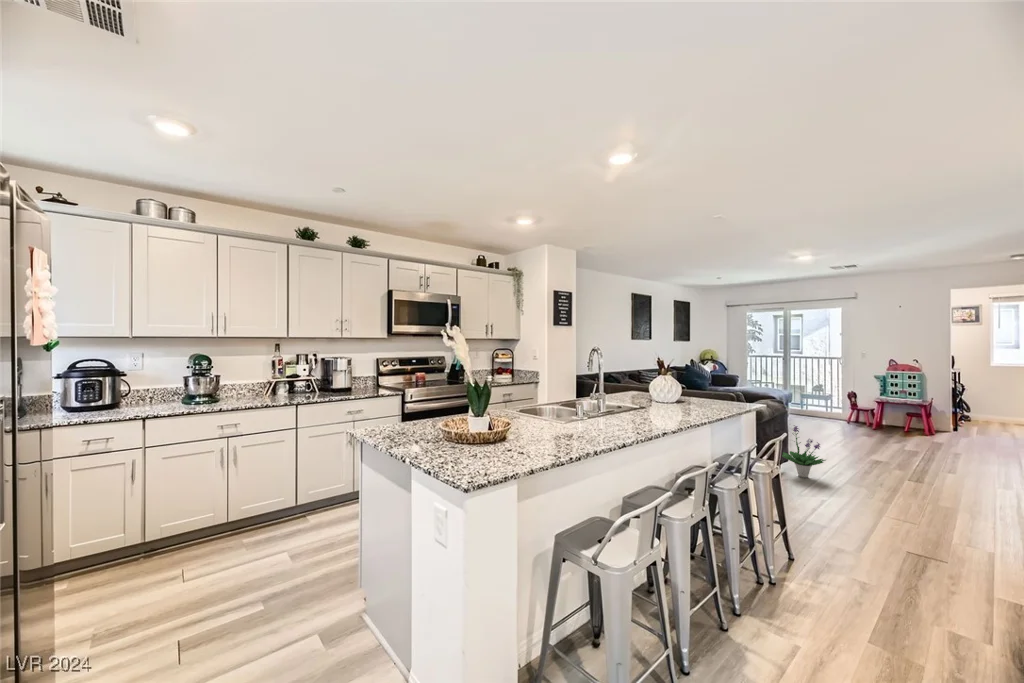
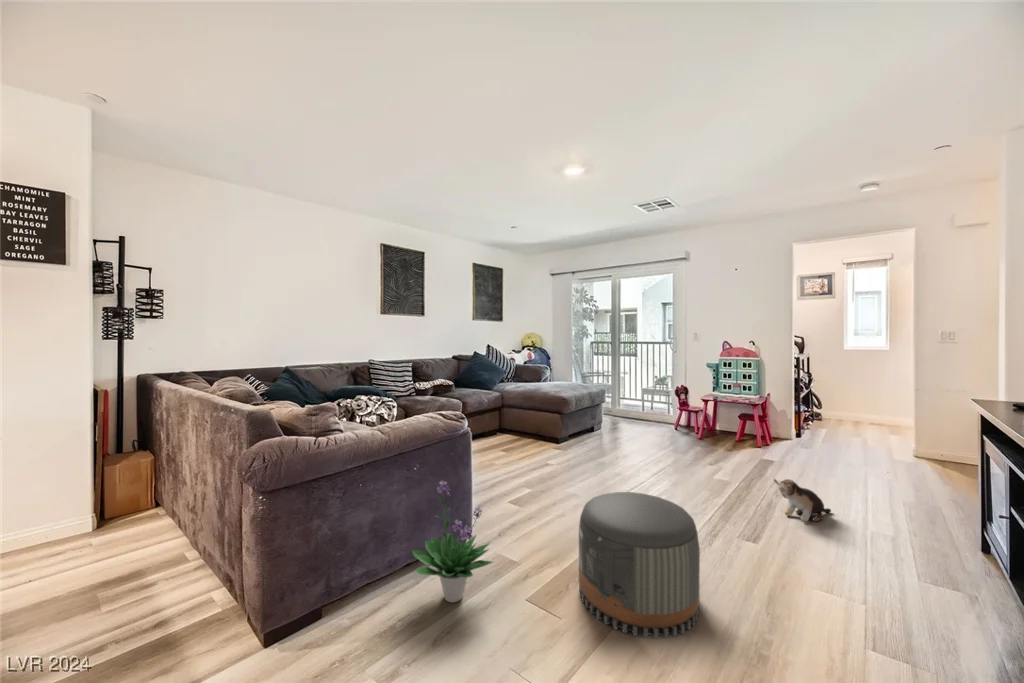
pouf: none [861,436,933,490] -> present [579,492,700,638]
plush toy: none [956,442,995,467] -> present [774,479,831,521]

